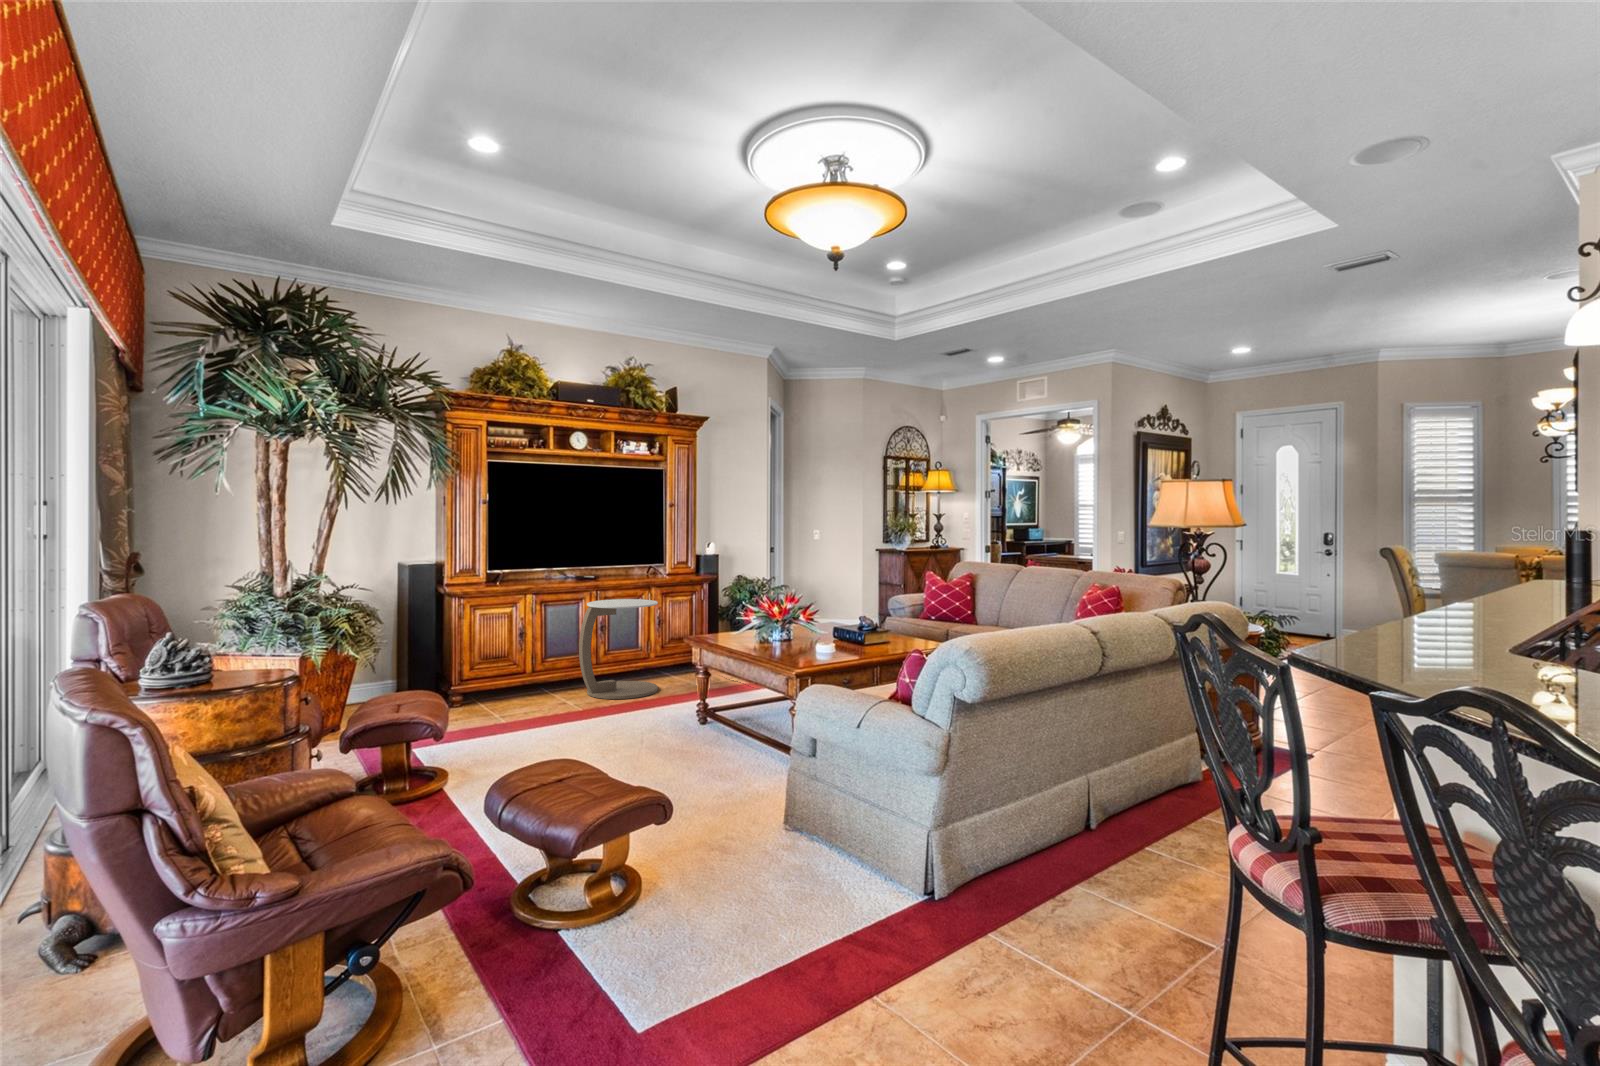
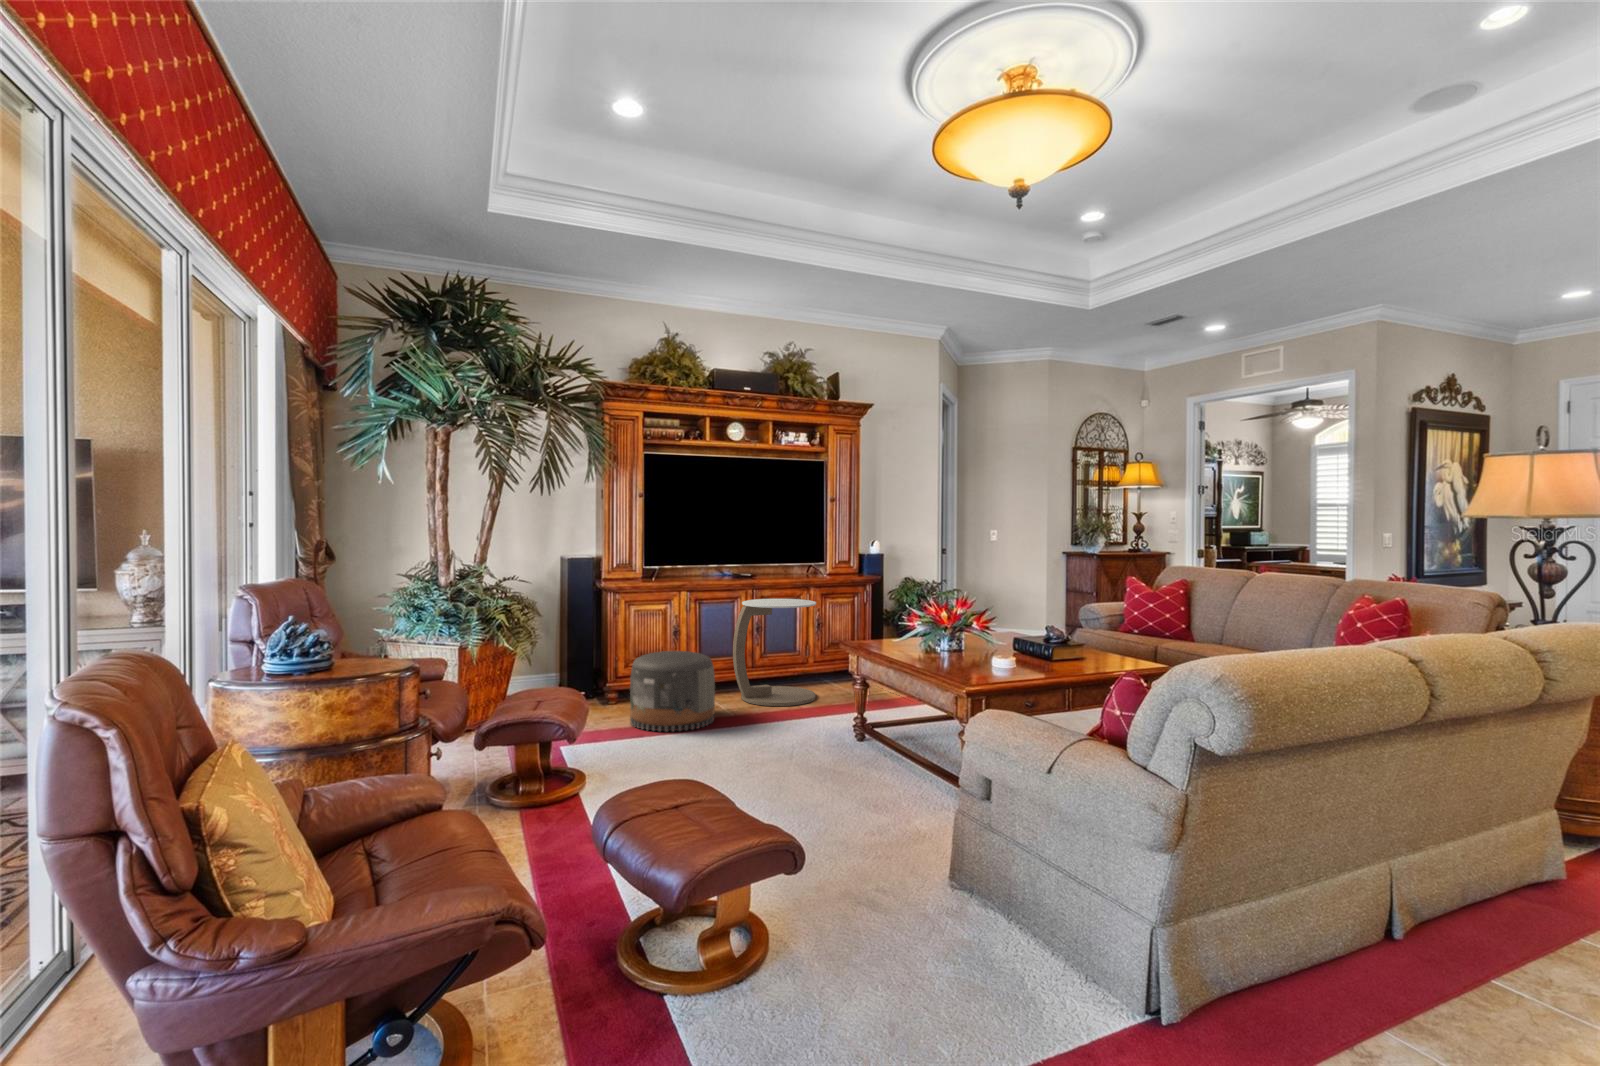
pouf: none [481,652,564,728] -> present [630,651,715,732]

